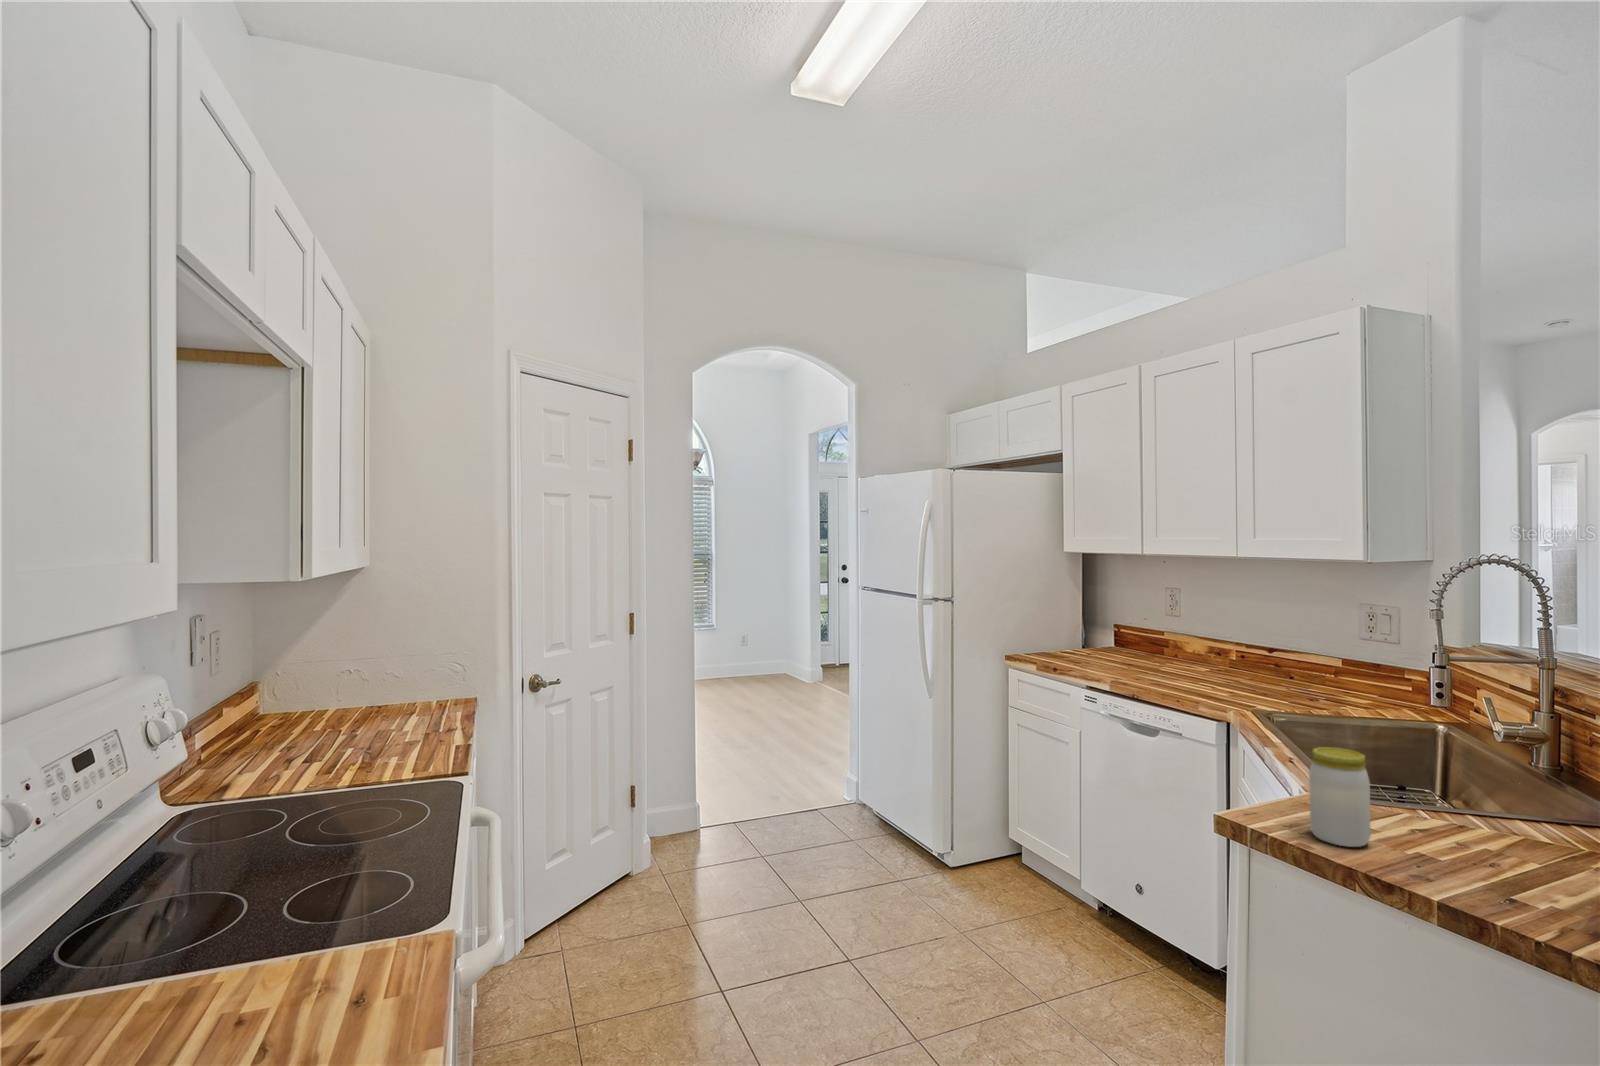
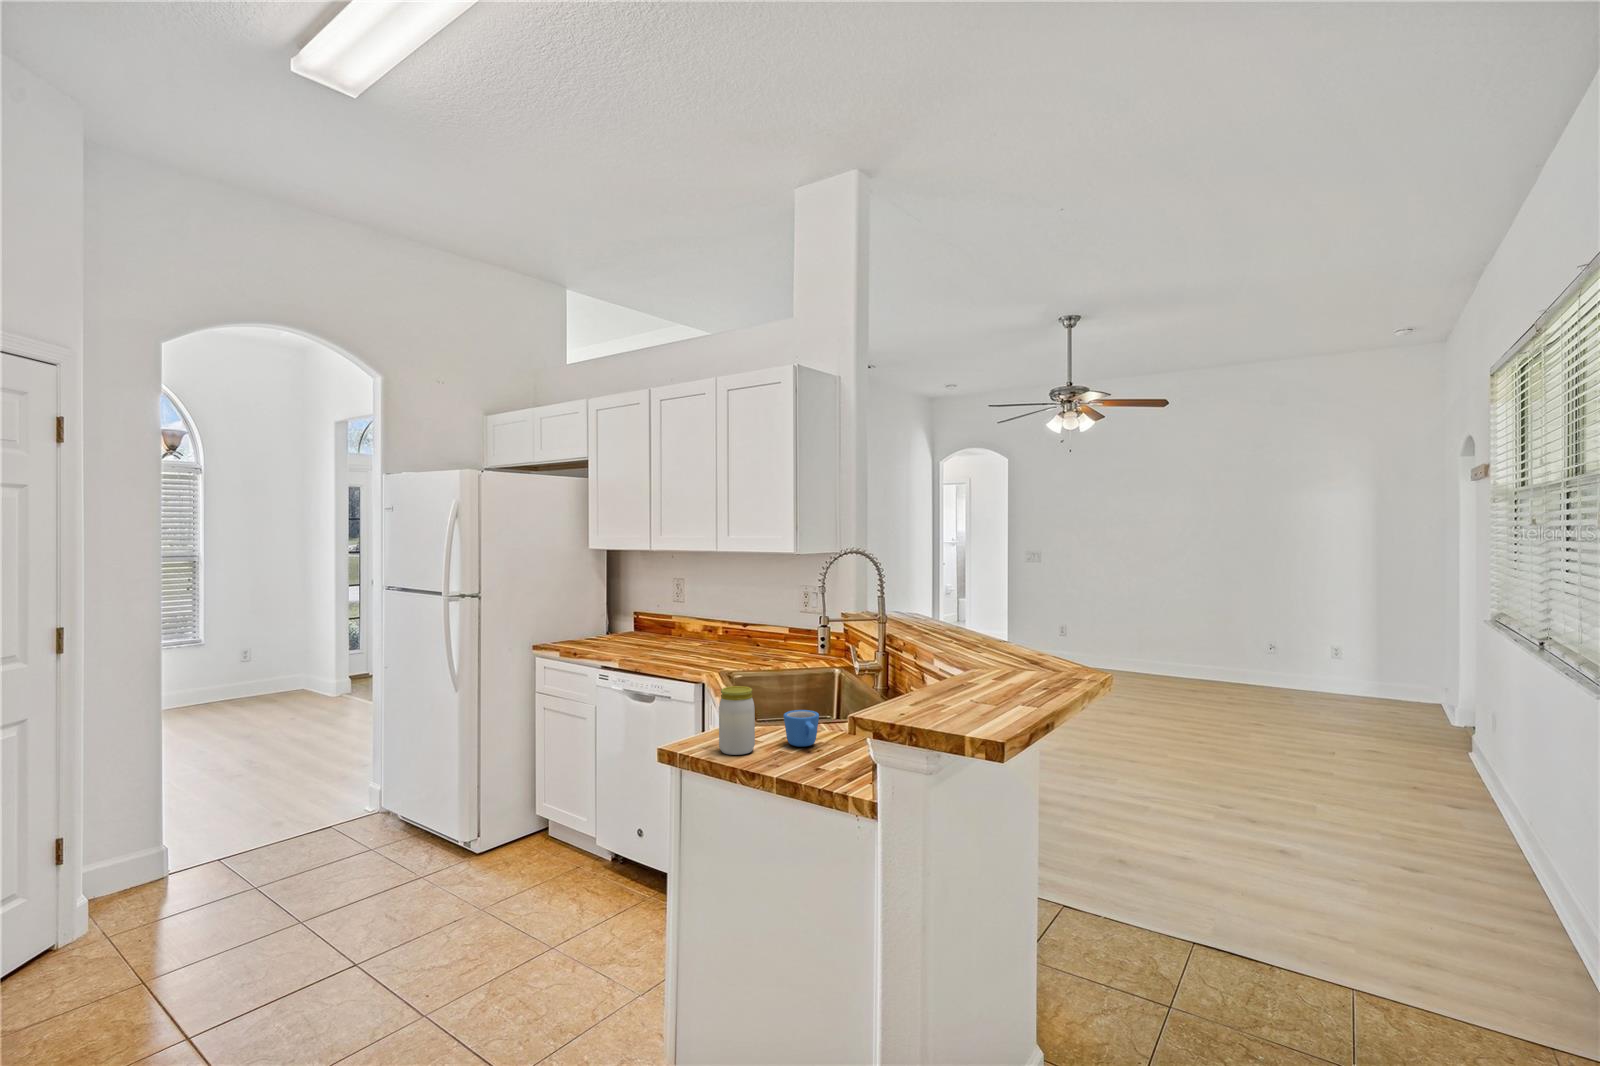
mug: none [1415,793,1484,852] -> present [784,710,819,747]

